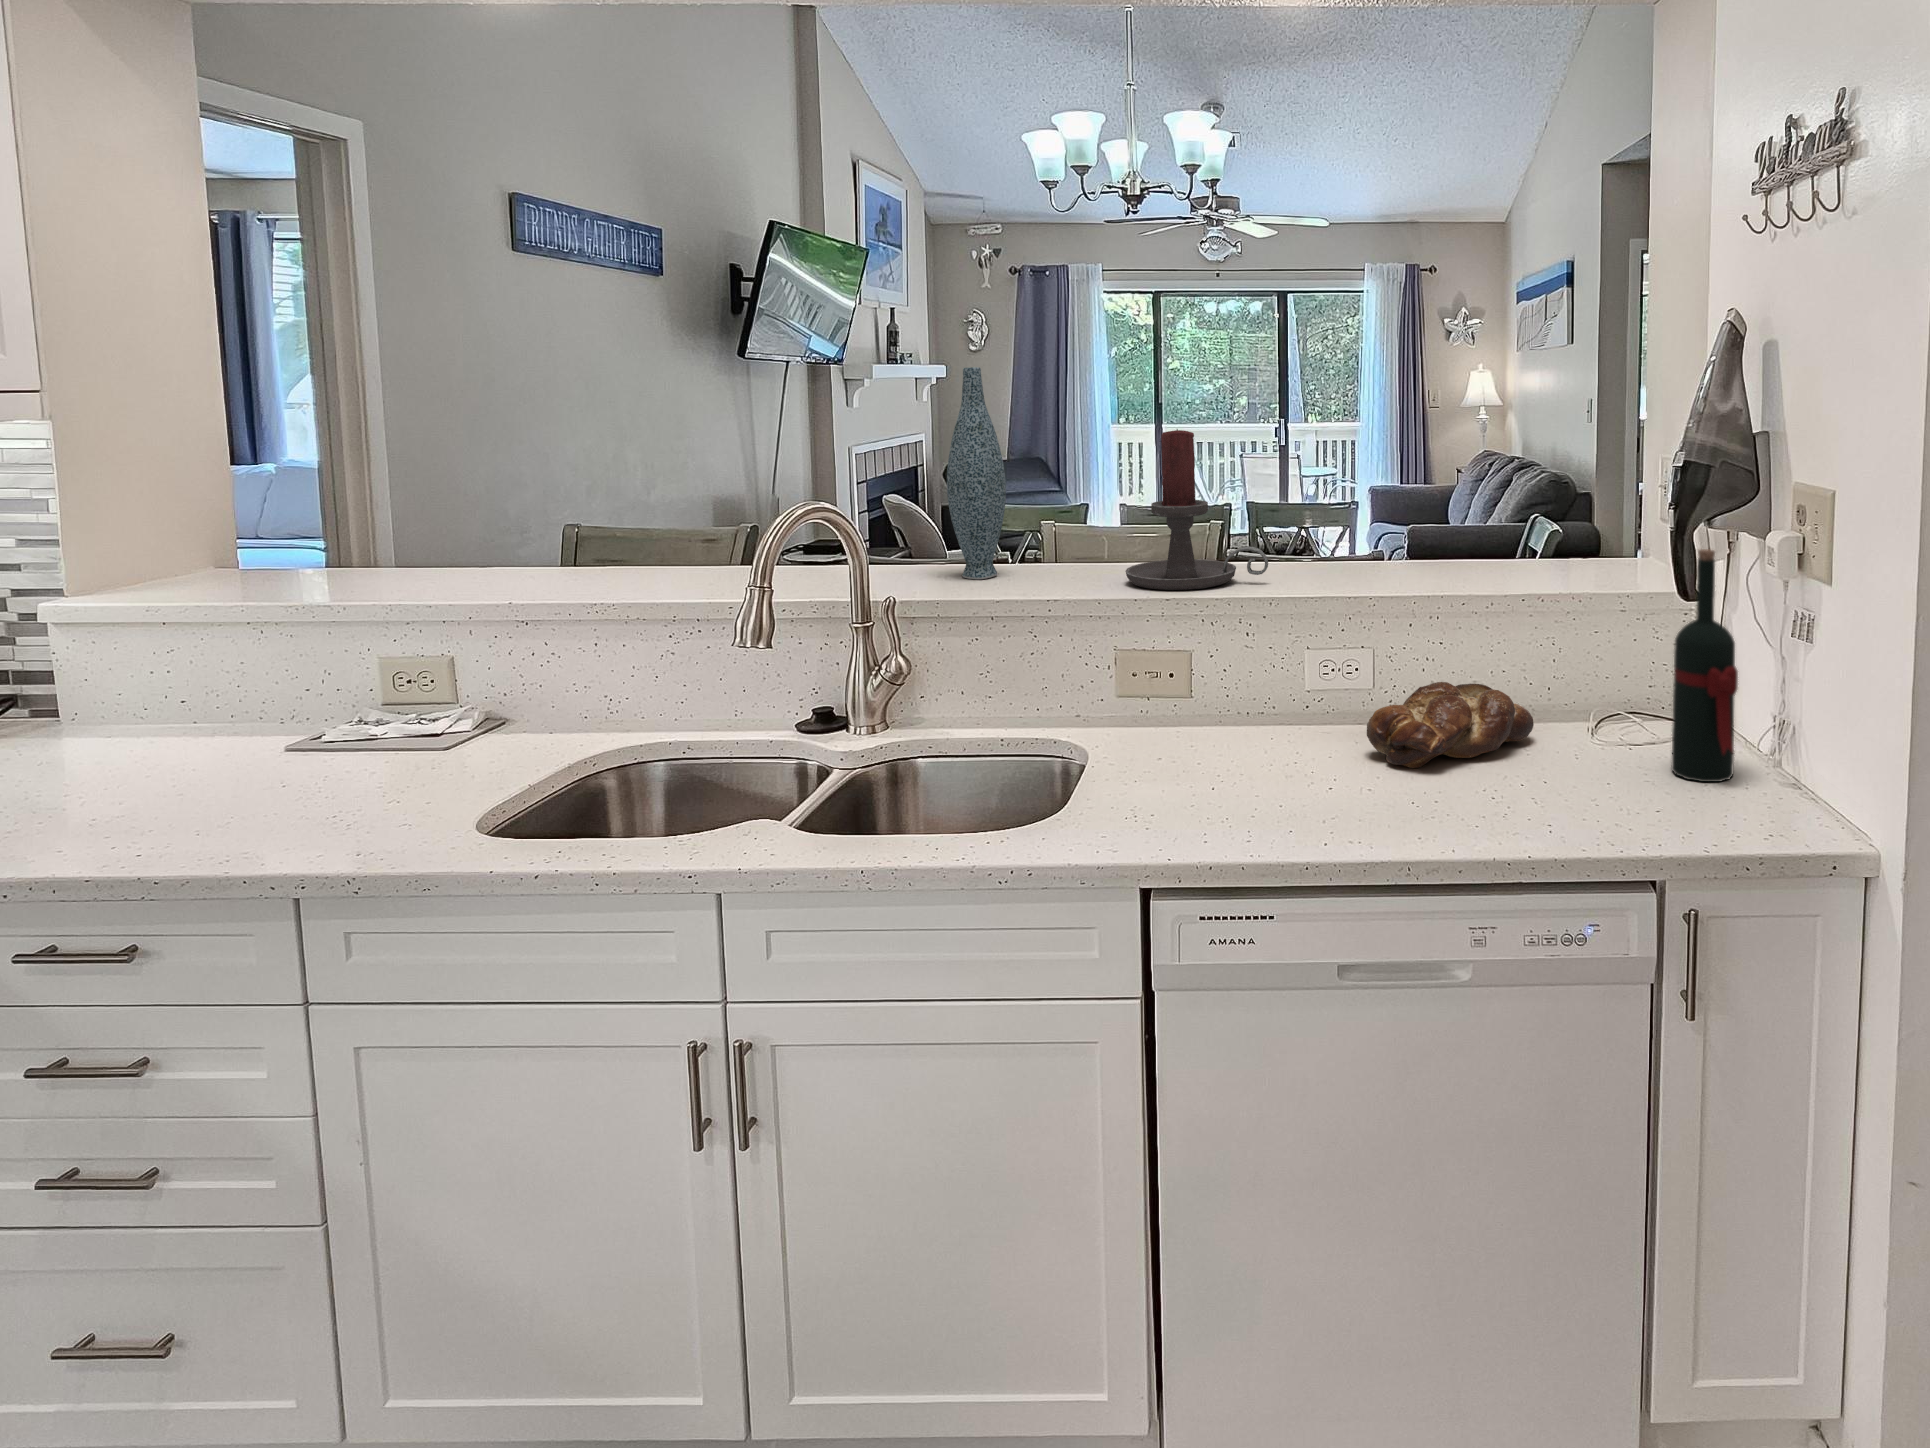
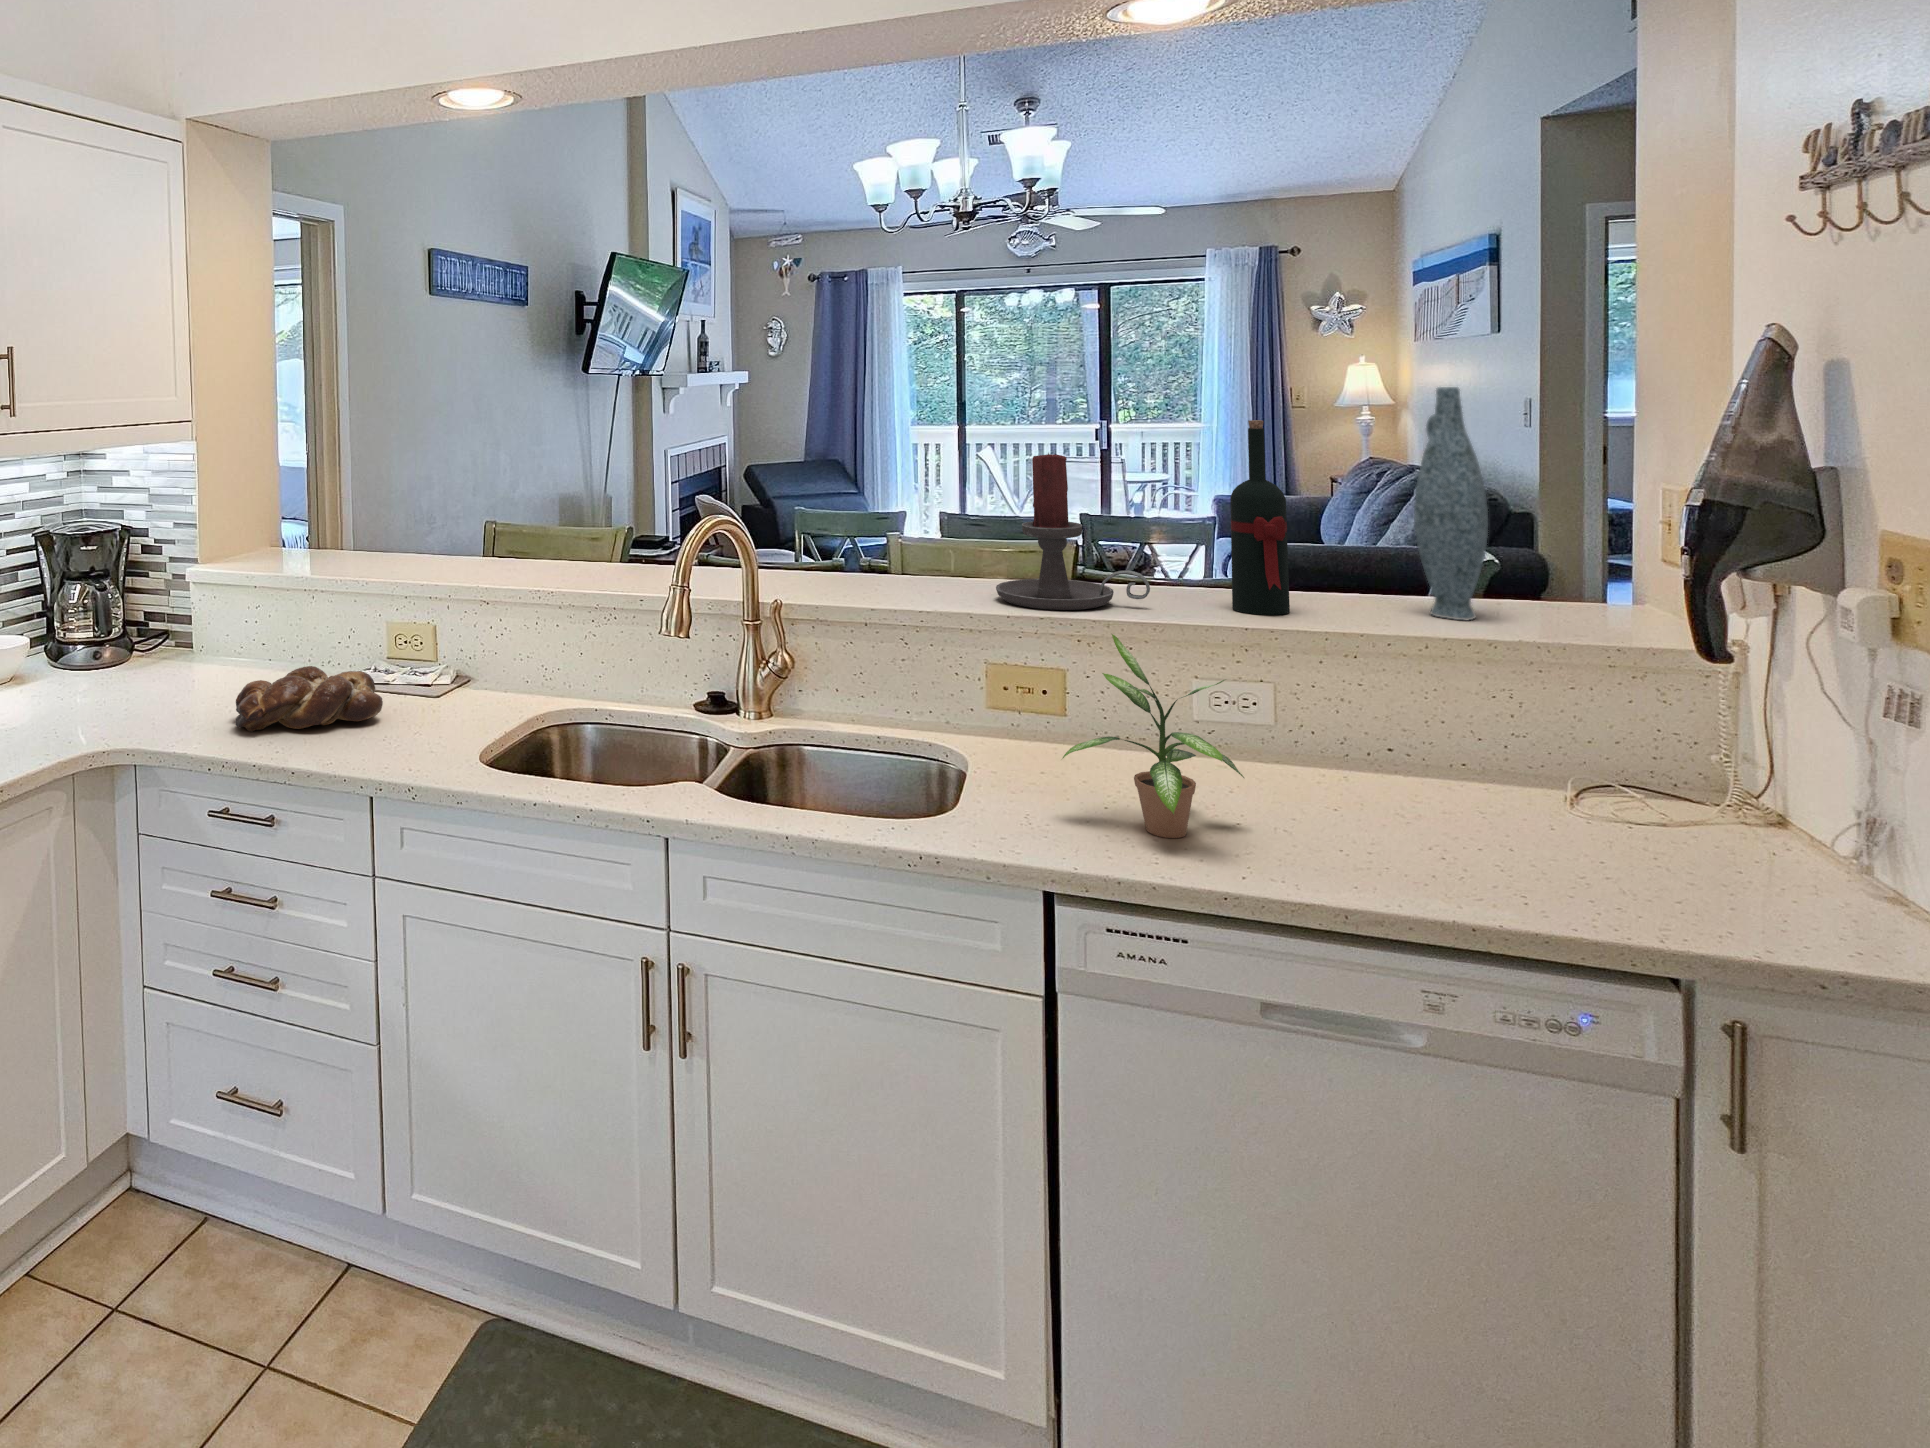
vase: present [947,367,1006,579] -> present [1414,387,1488,620]
wine bottle: present [1671,549,1738,782] -> present [1230,420,1290,615]
potted plant: none [1164,609,1334,812] -> present [1063,634,1244,838]
bread loaf: present [1367,682,1534,768] -> present [235,666,383,731]

